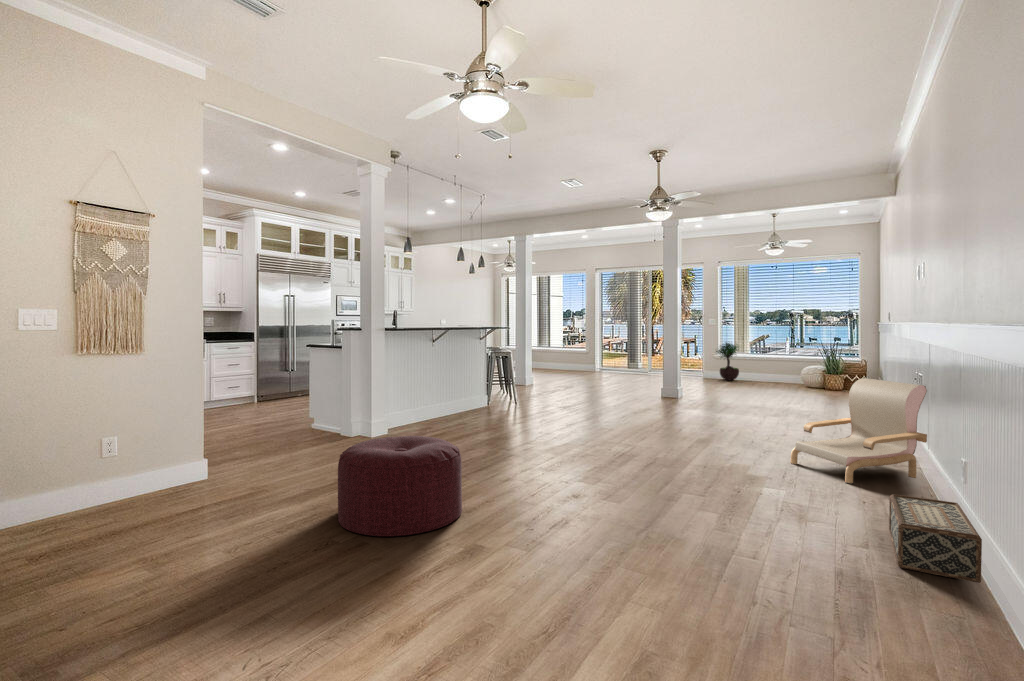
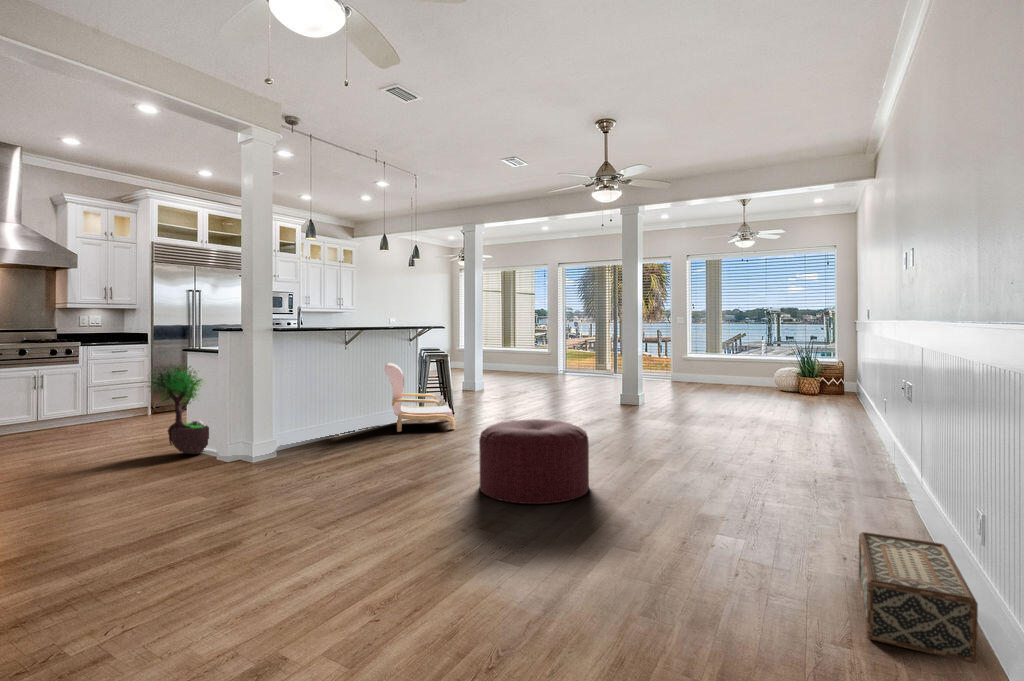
potted tree: present [716,342,739,381] -> present [148,363,209,454]
armchair: present [791,378,927,484] -> present [385,363,455,432]
ottoman: present [338,436,462,536] -> present [479,419,589,504]

